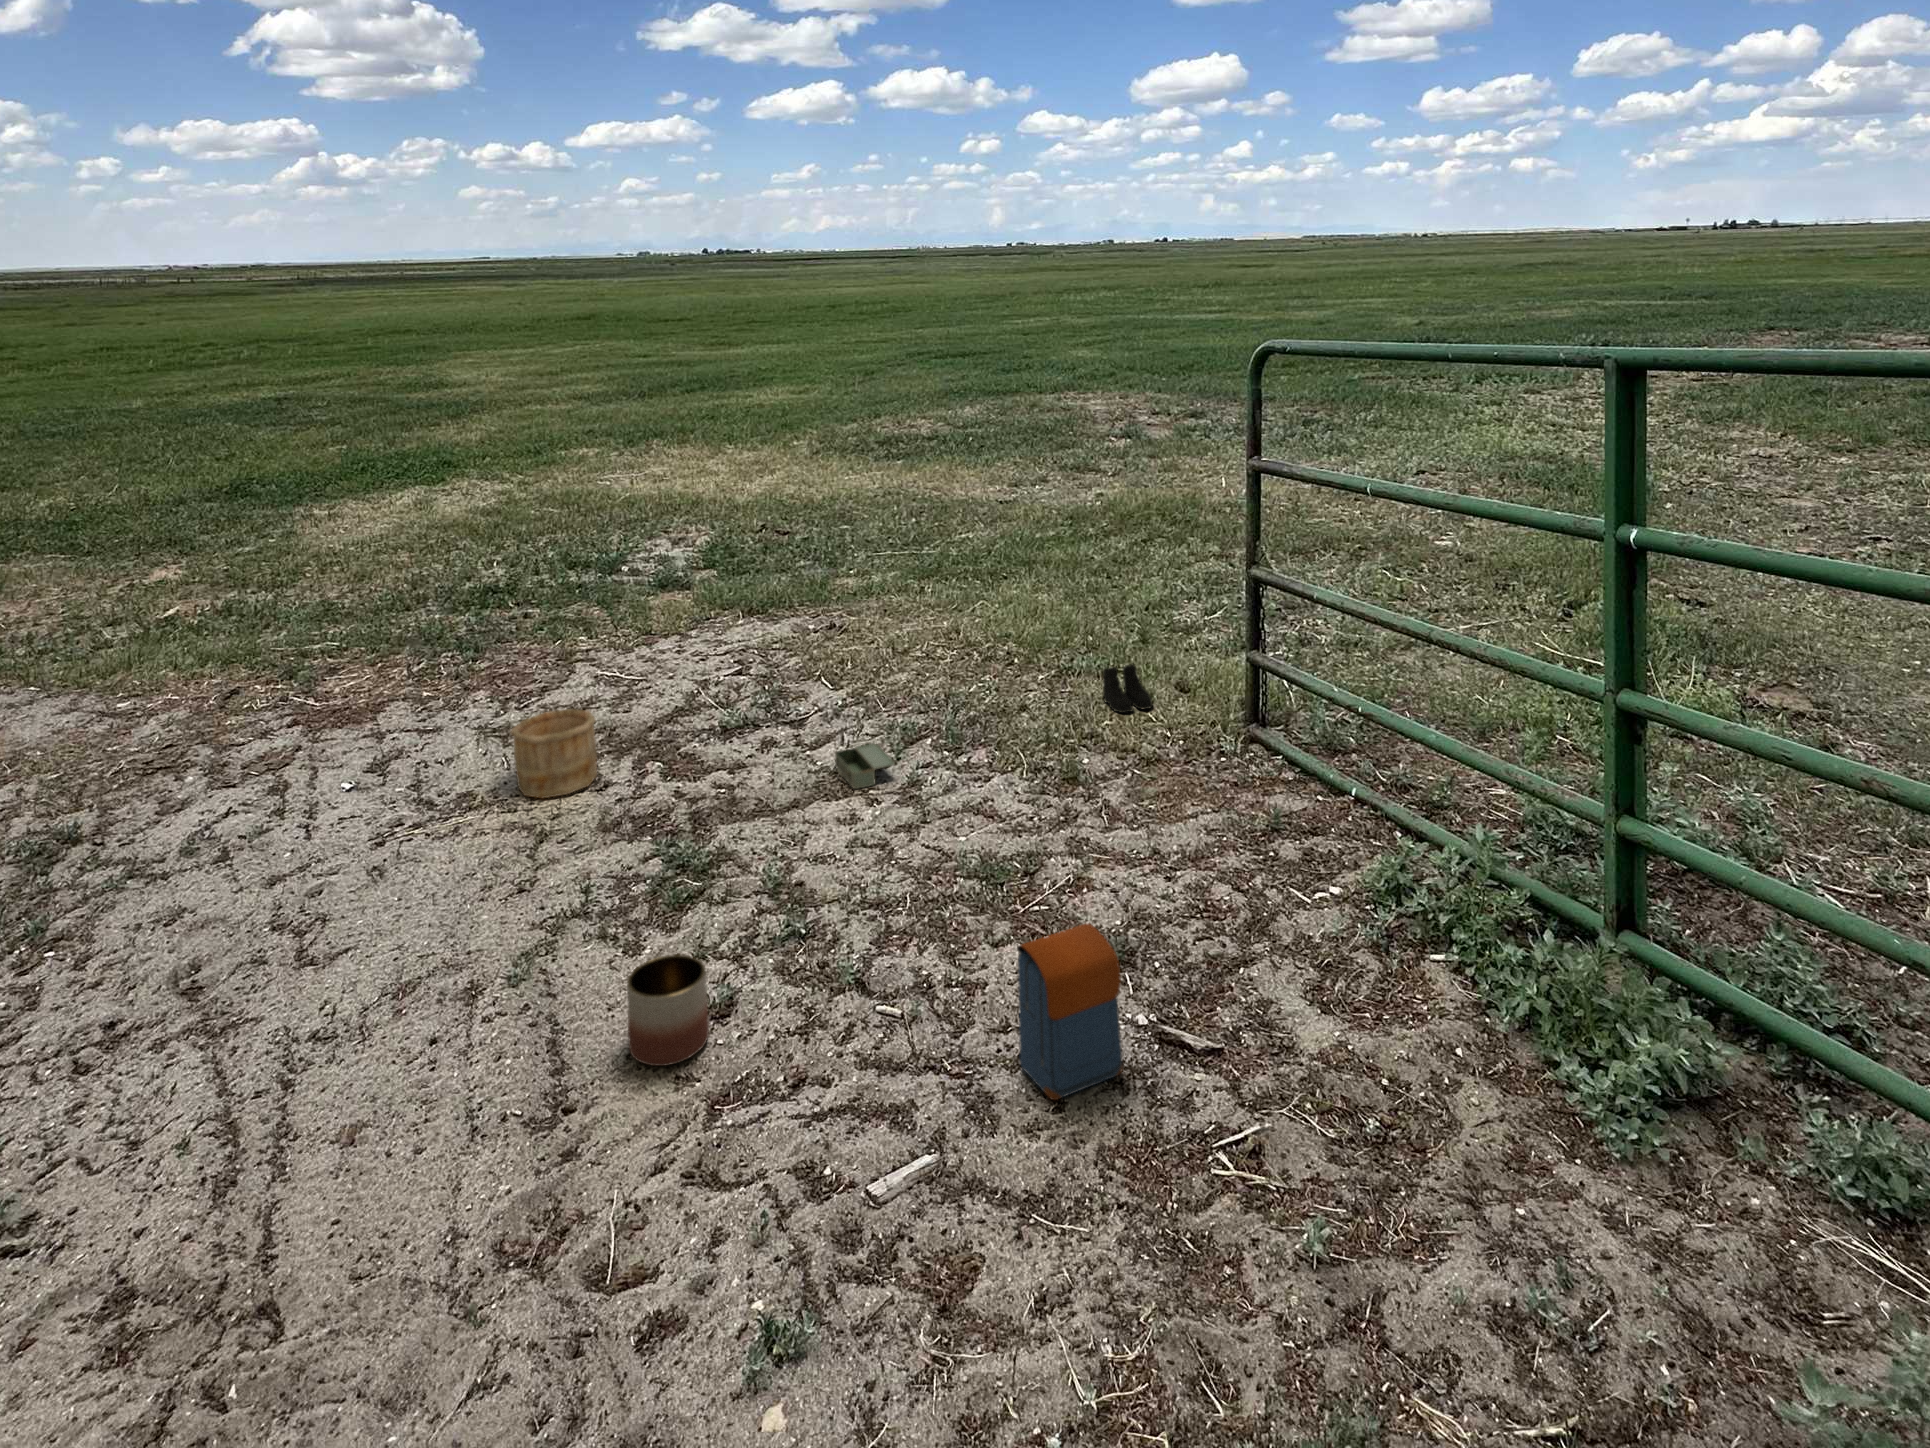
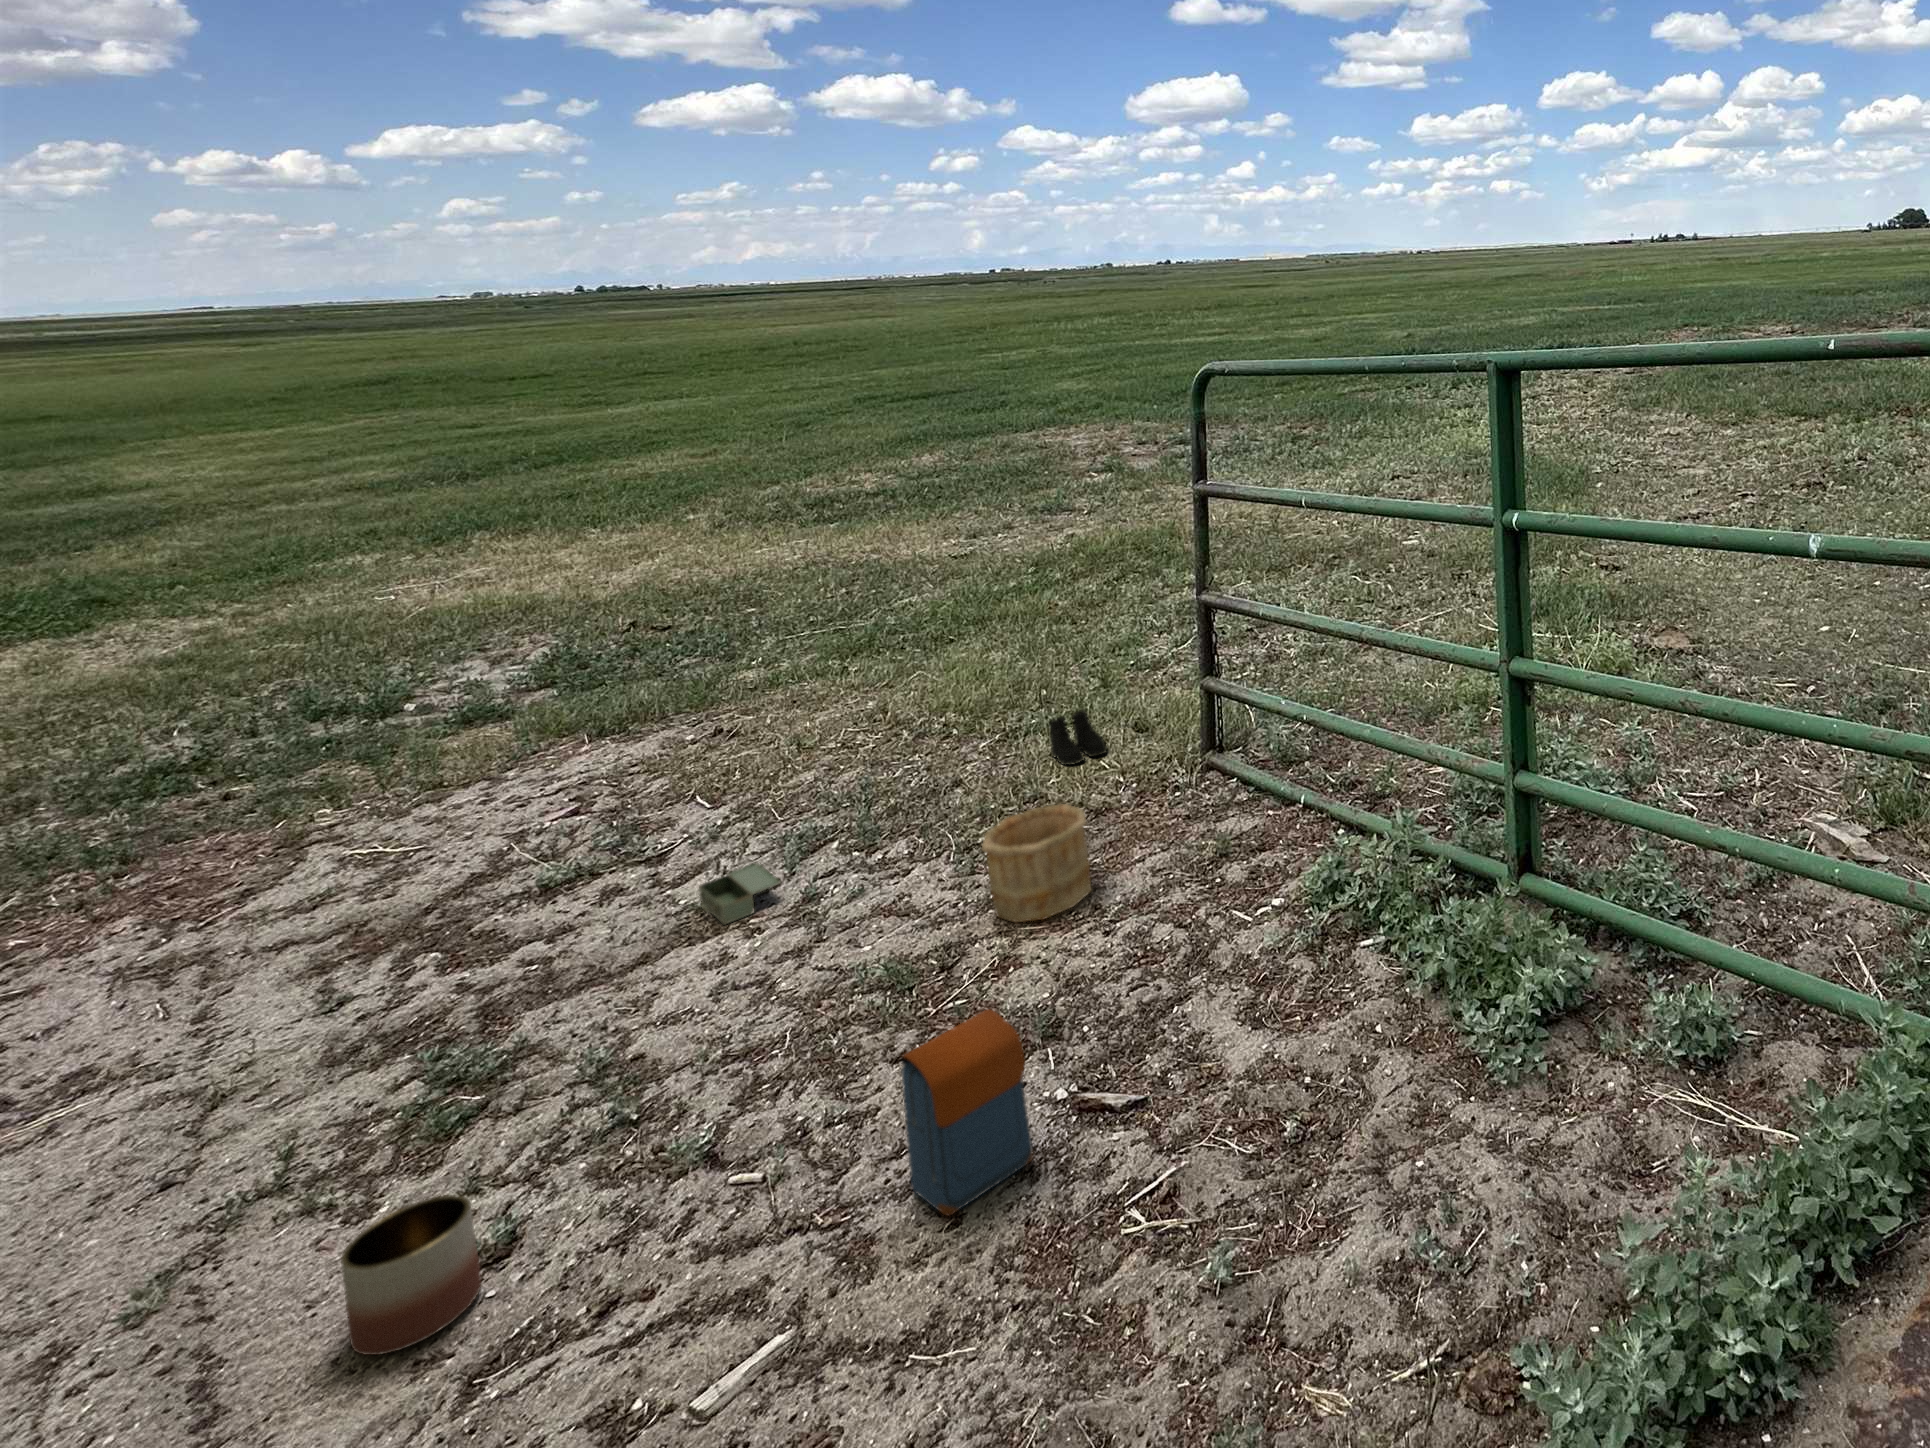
wooden bucket: present [510,709,597,798] -> present [982,804,1091,922]

